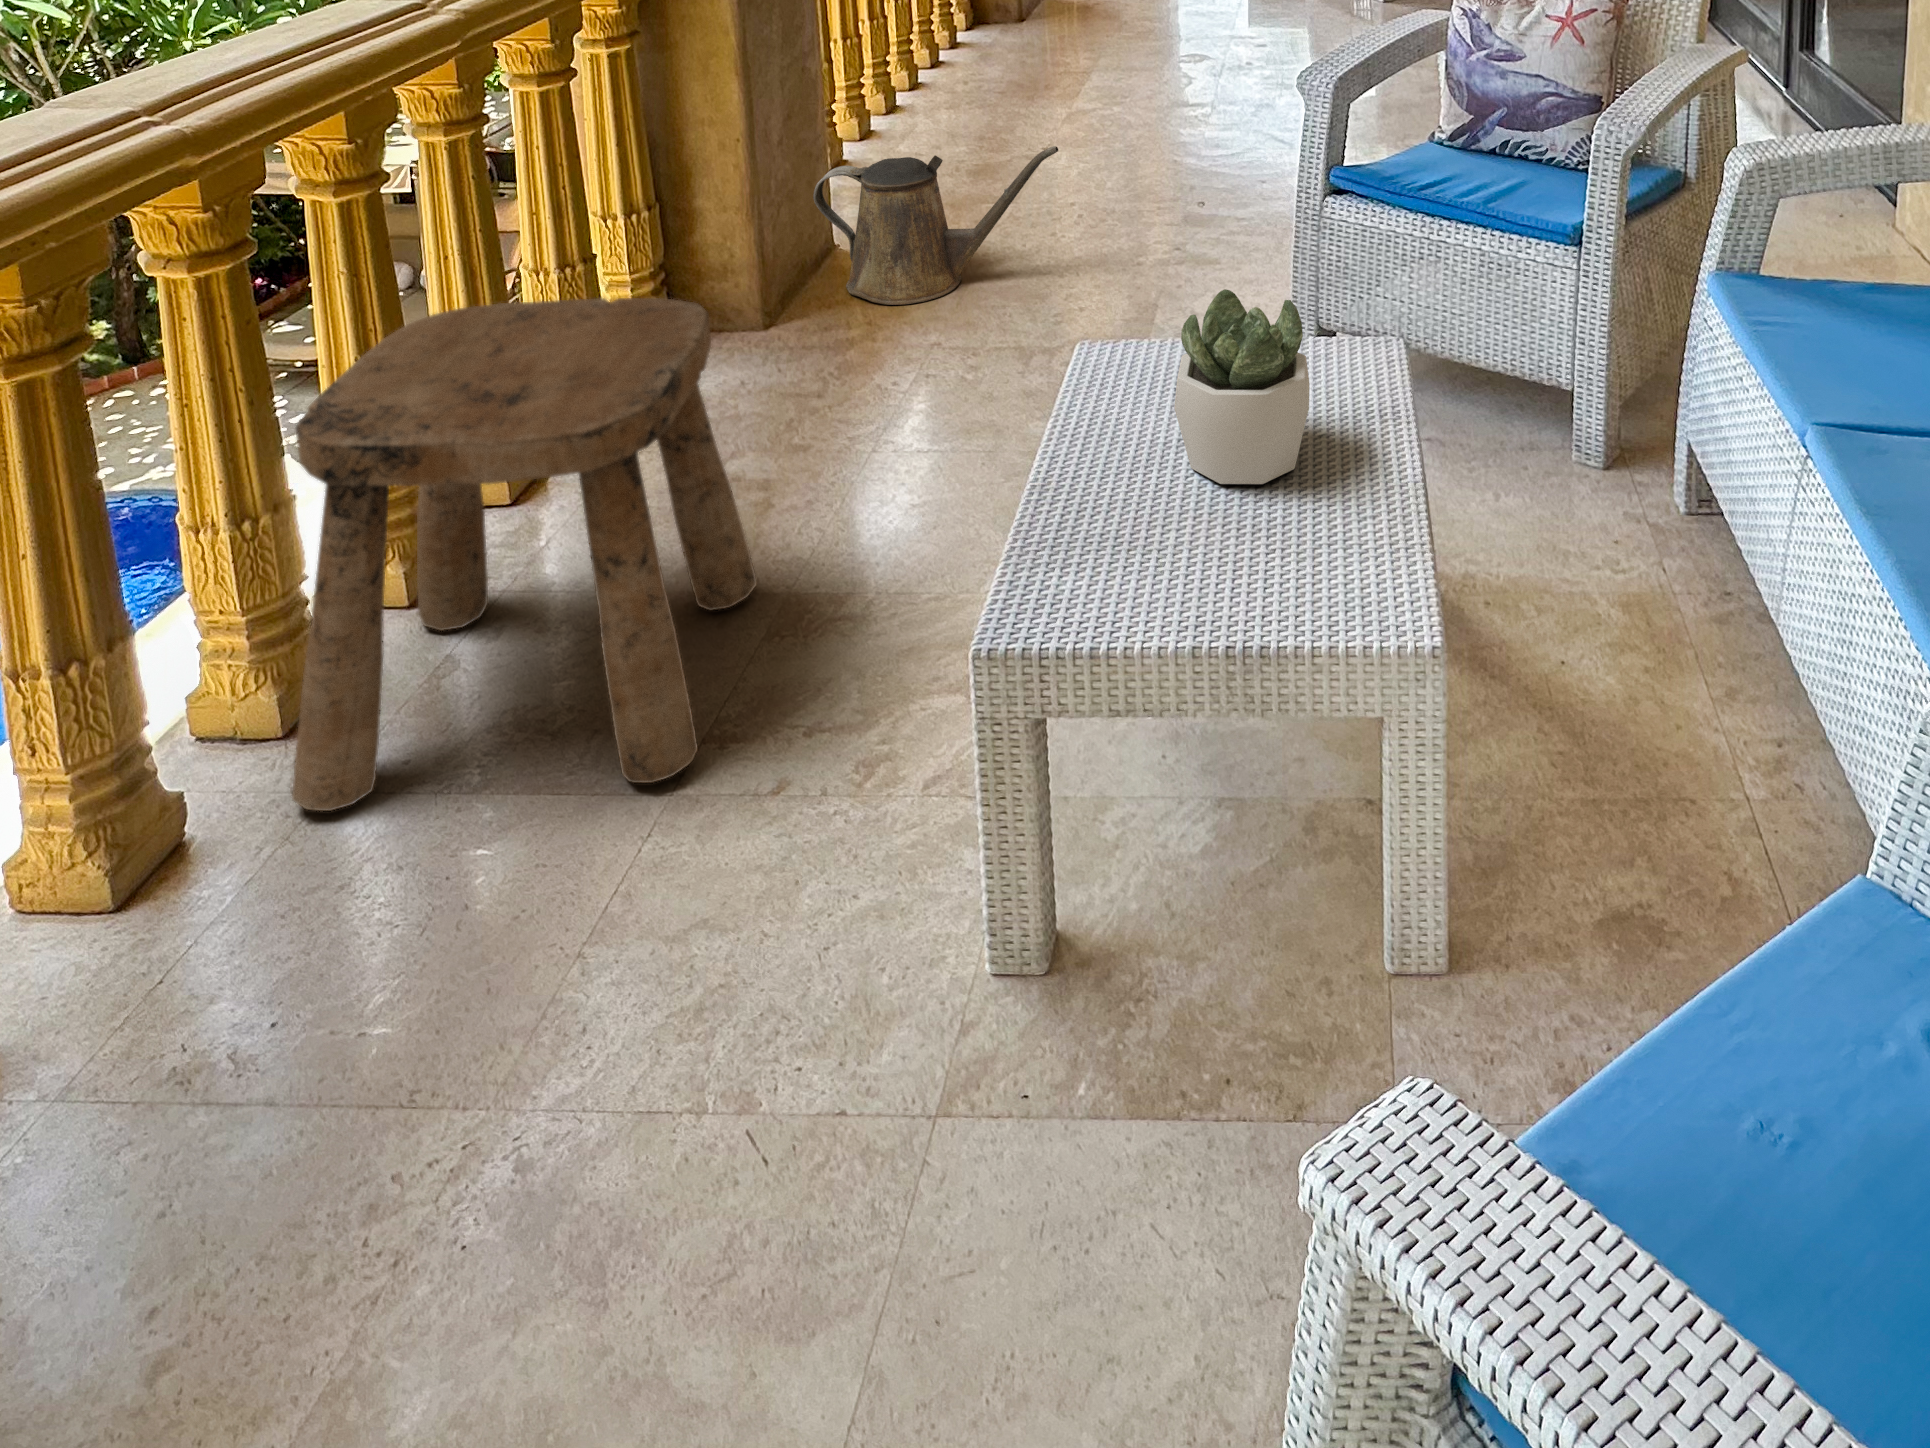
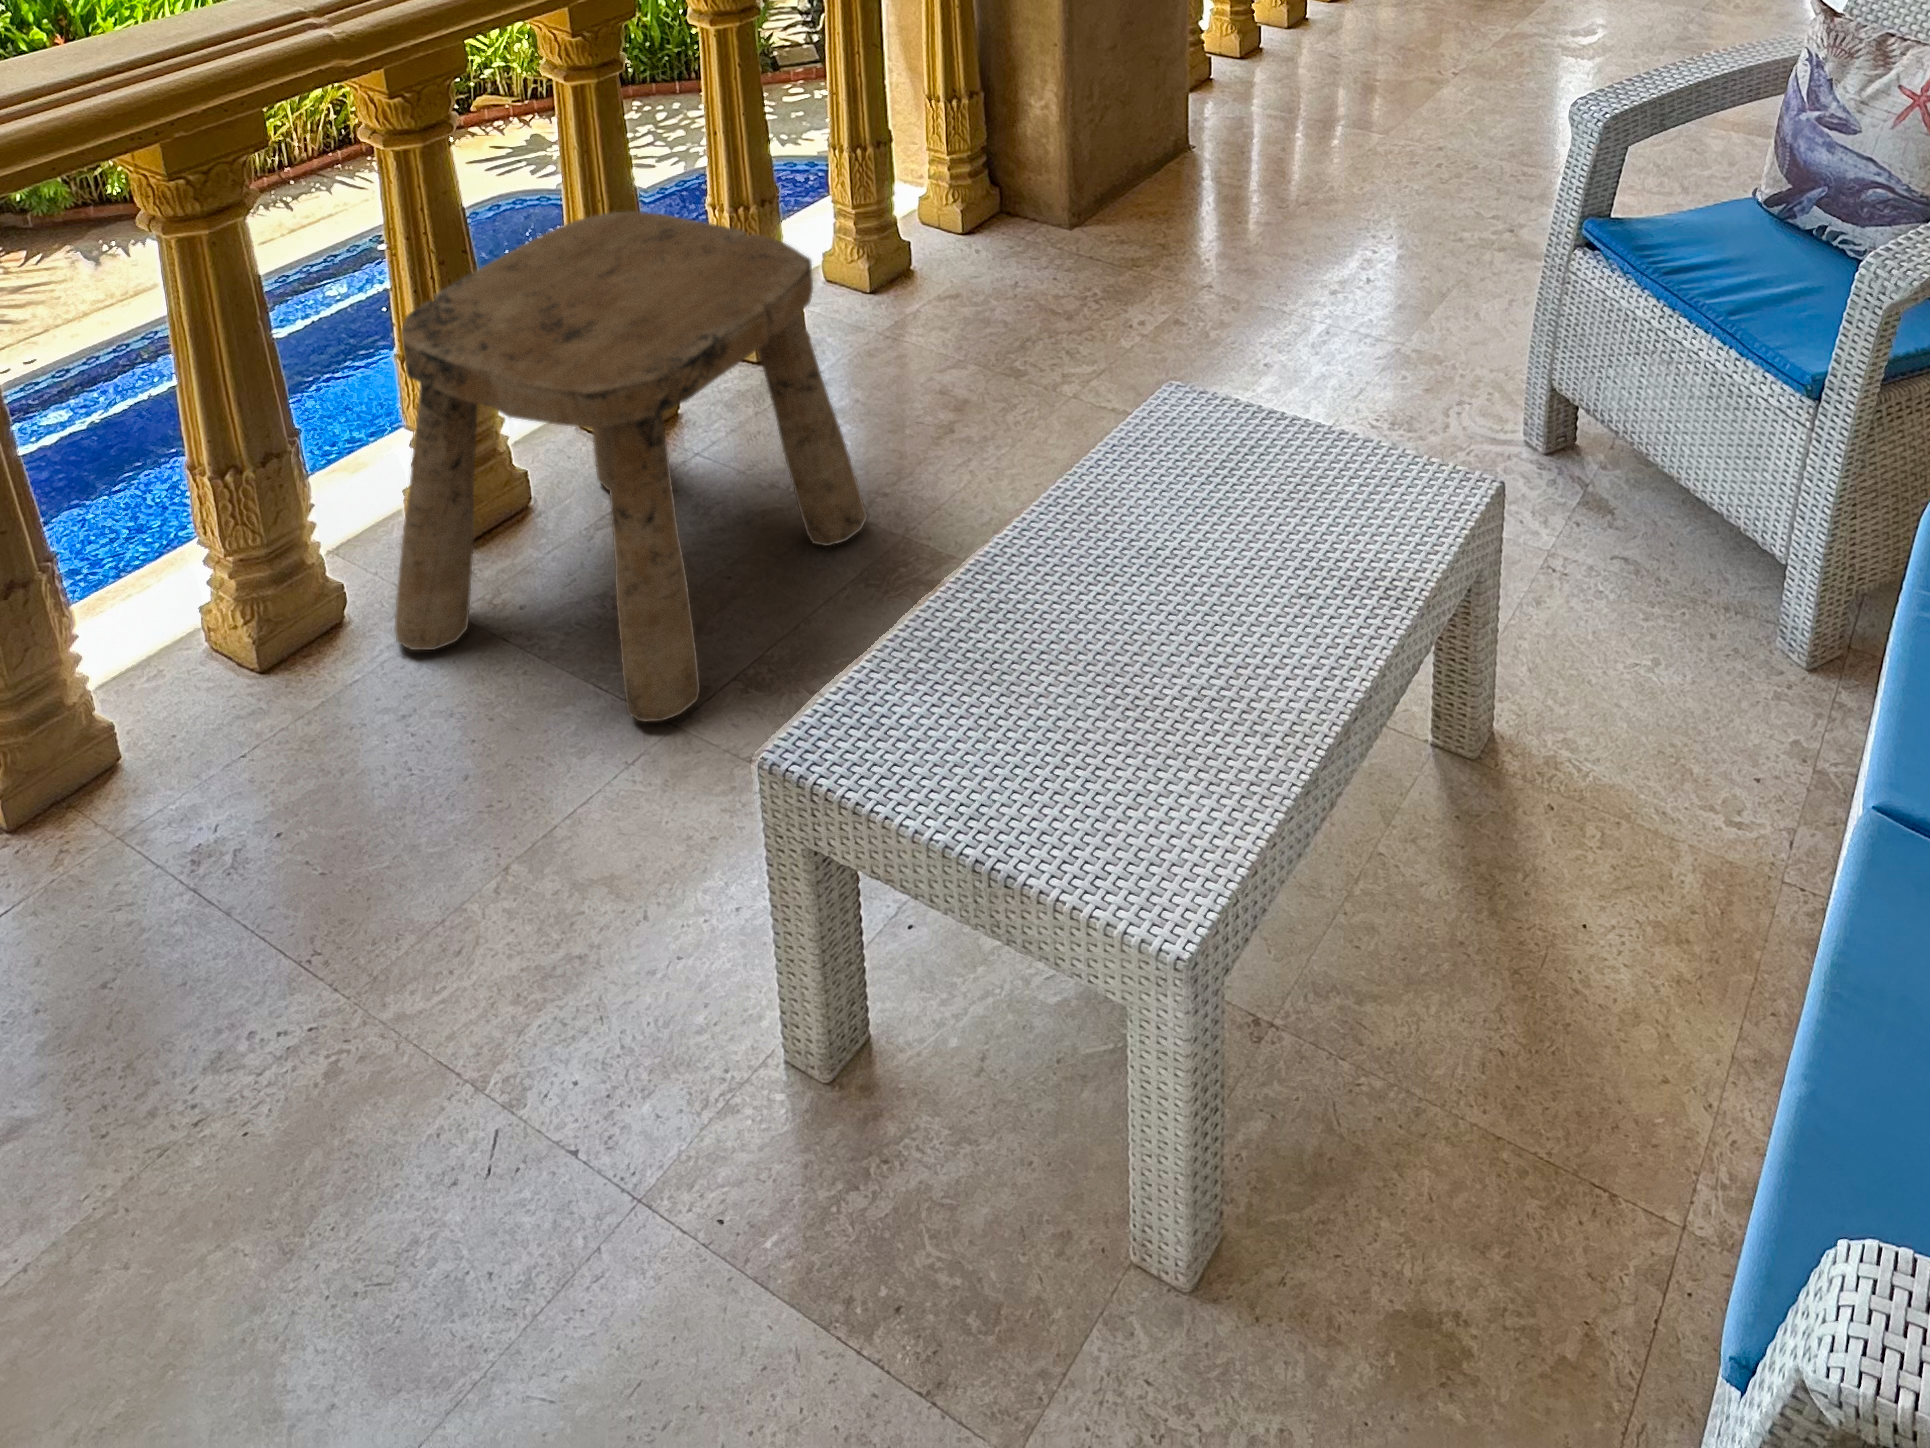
watering can: present [813,146,1058,305] -> none [1140,82,1368,237]
succulent plant: present [1174,289,1310,484] -> none [1062,427,1227,666]

